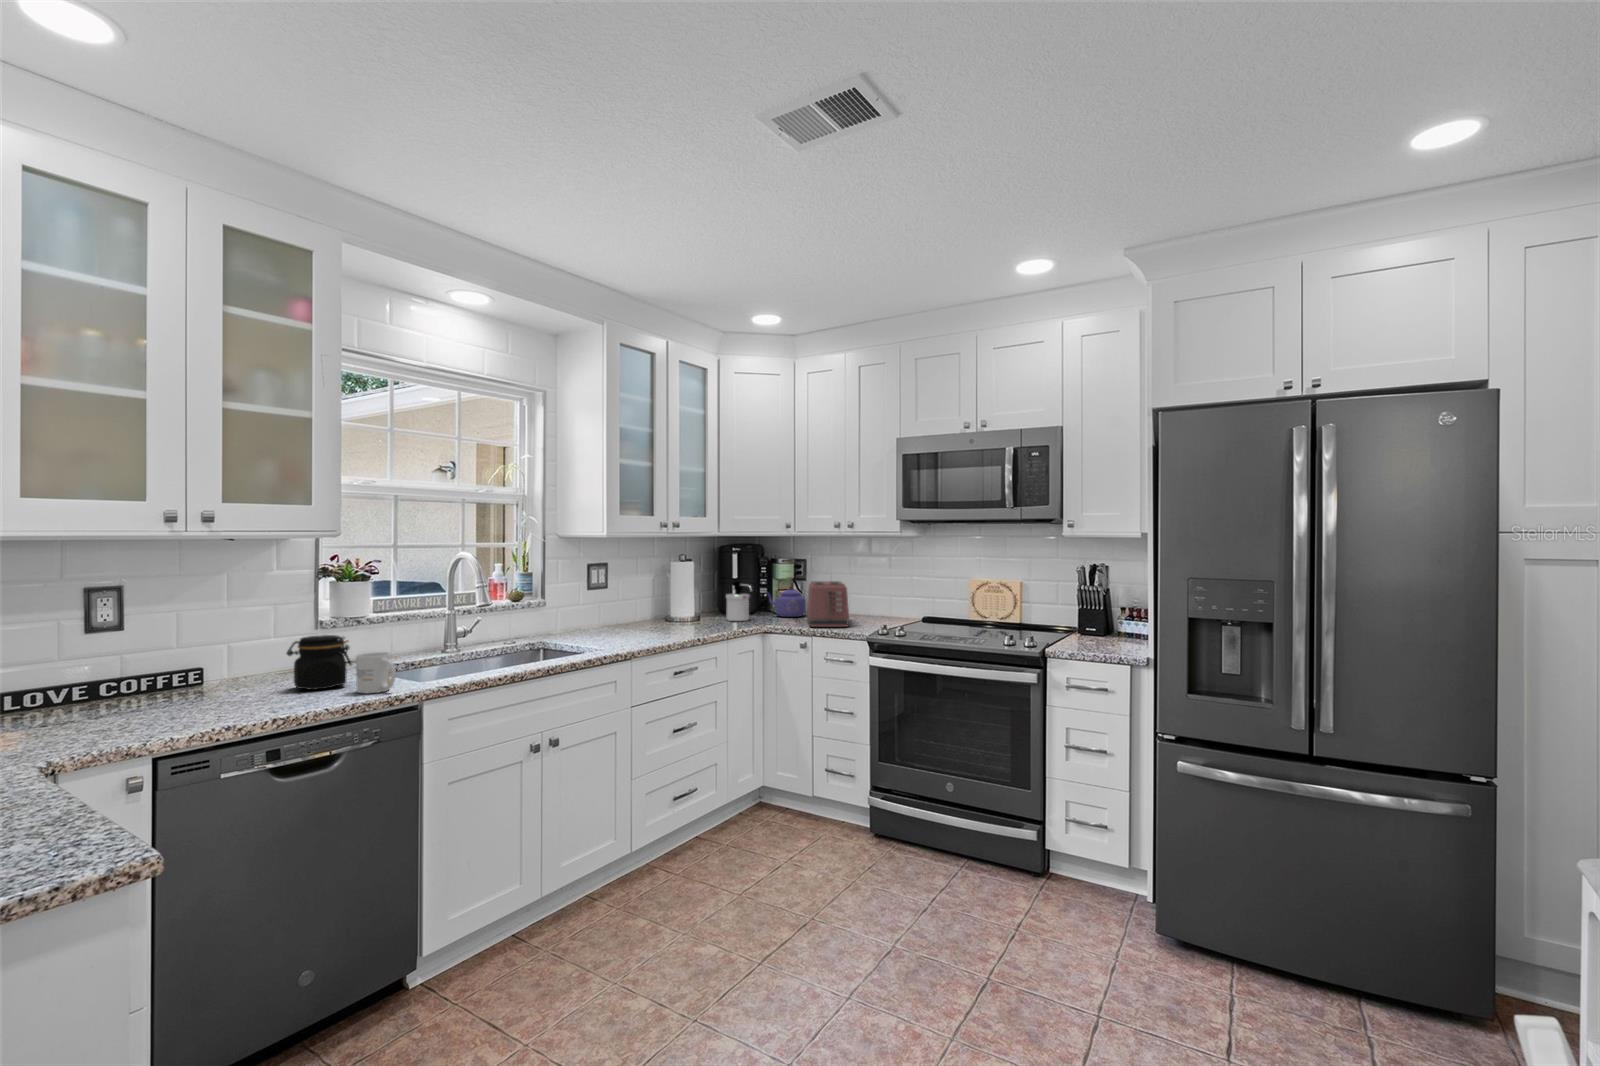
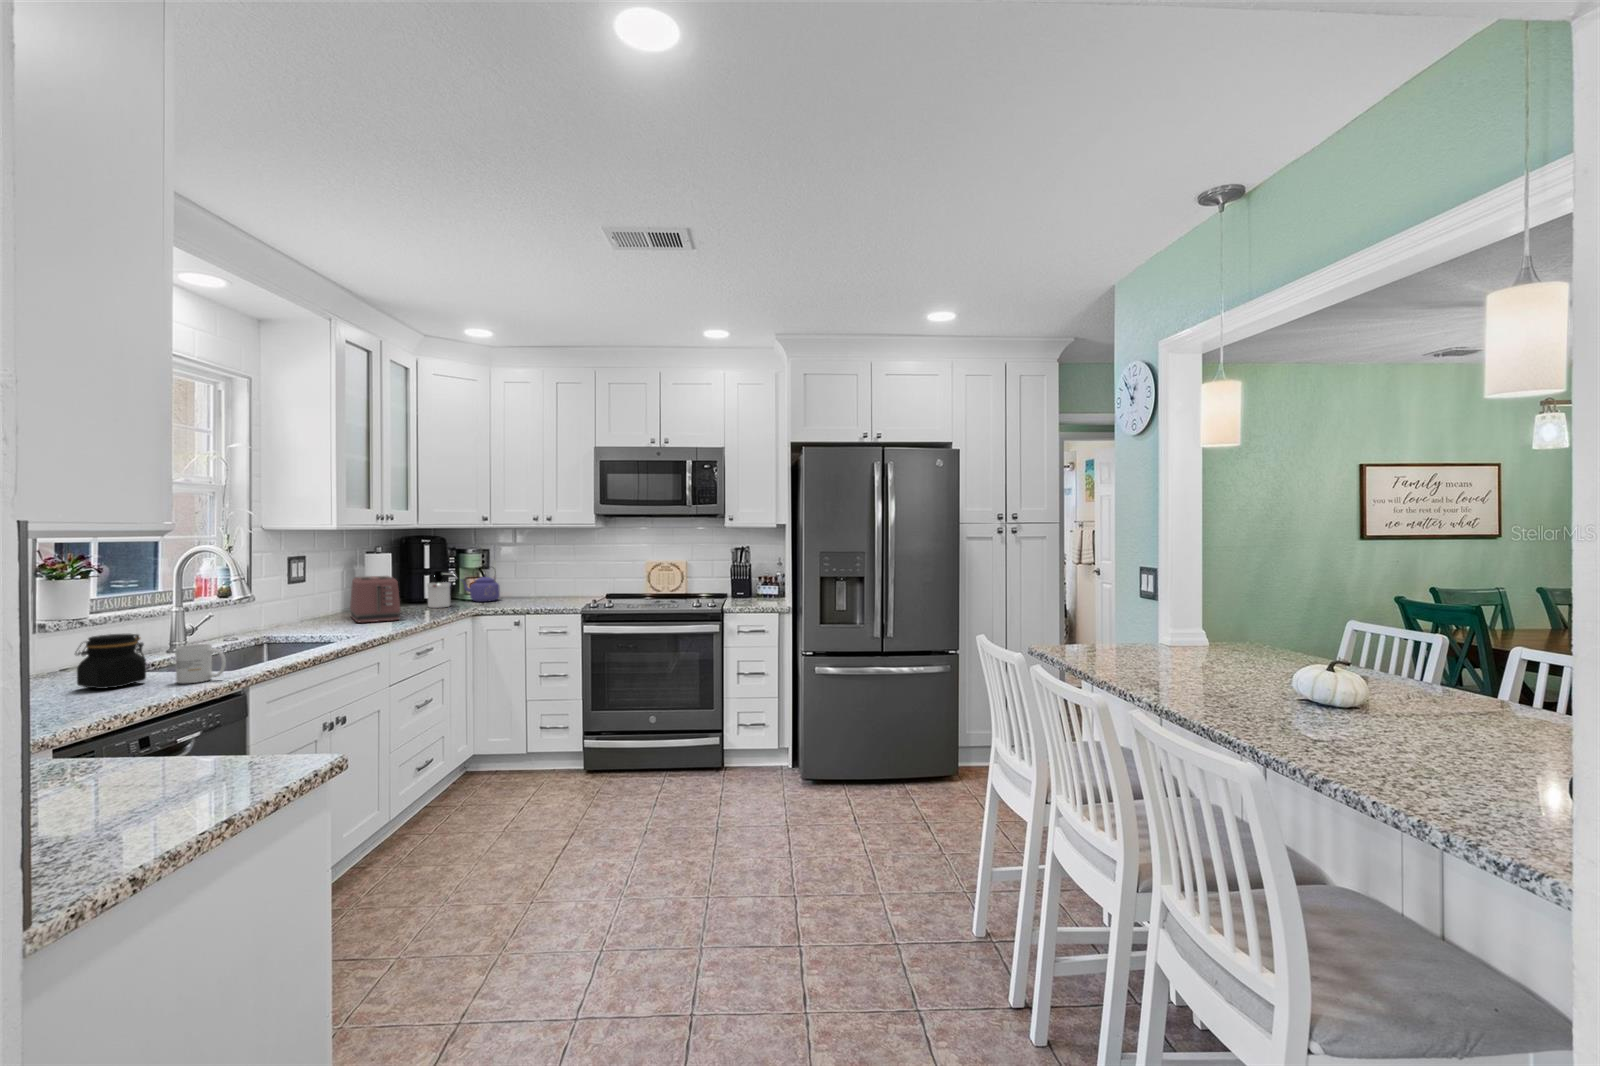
toaster: present [807,581,849,627] -> present [350,576,400,622]

